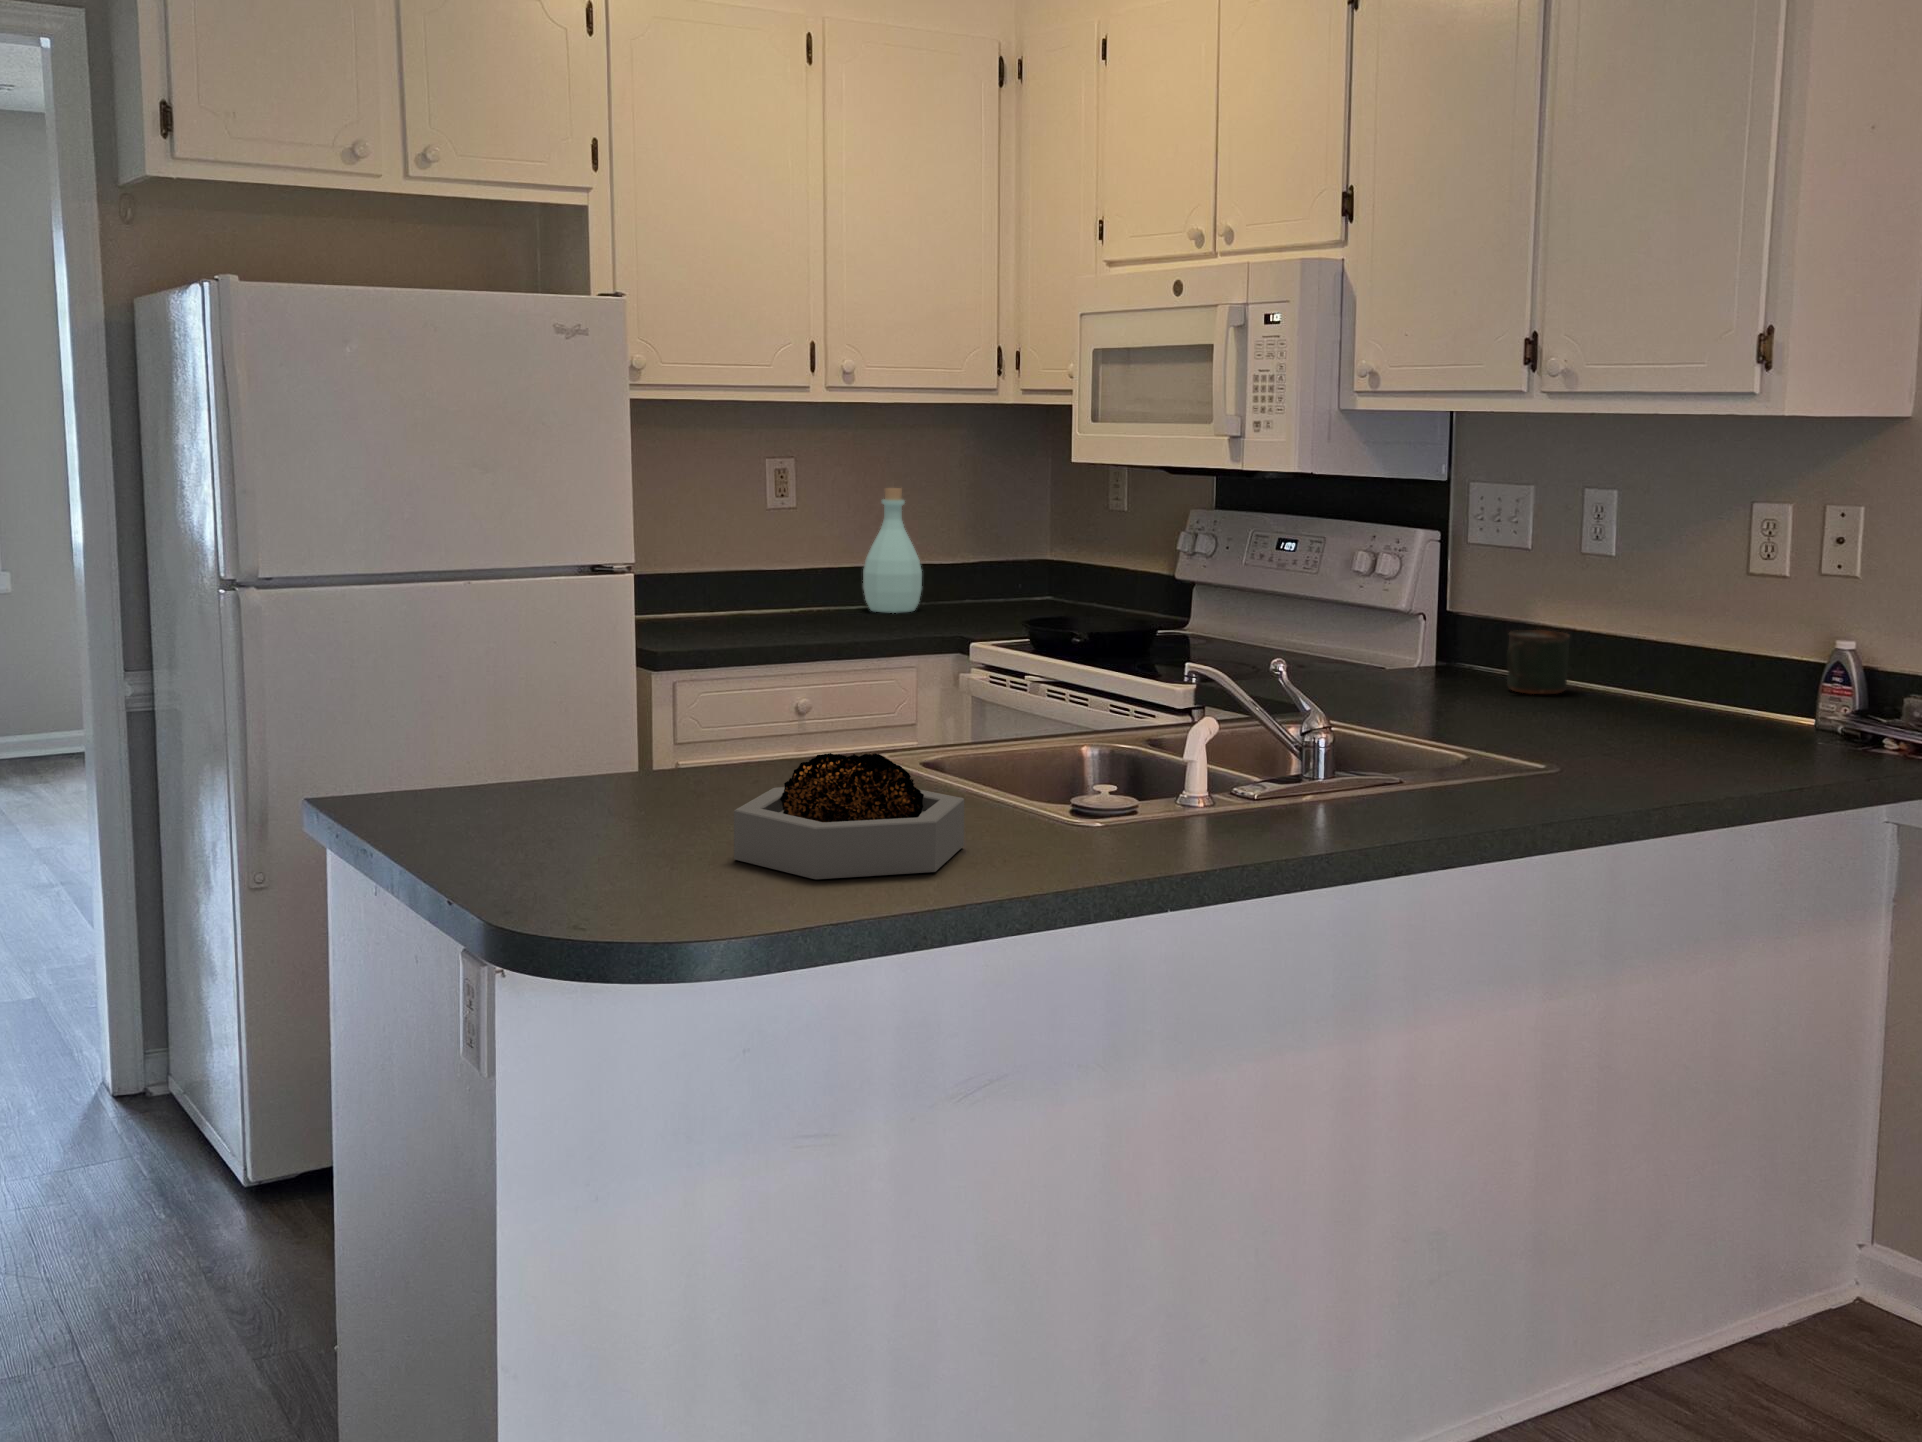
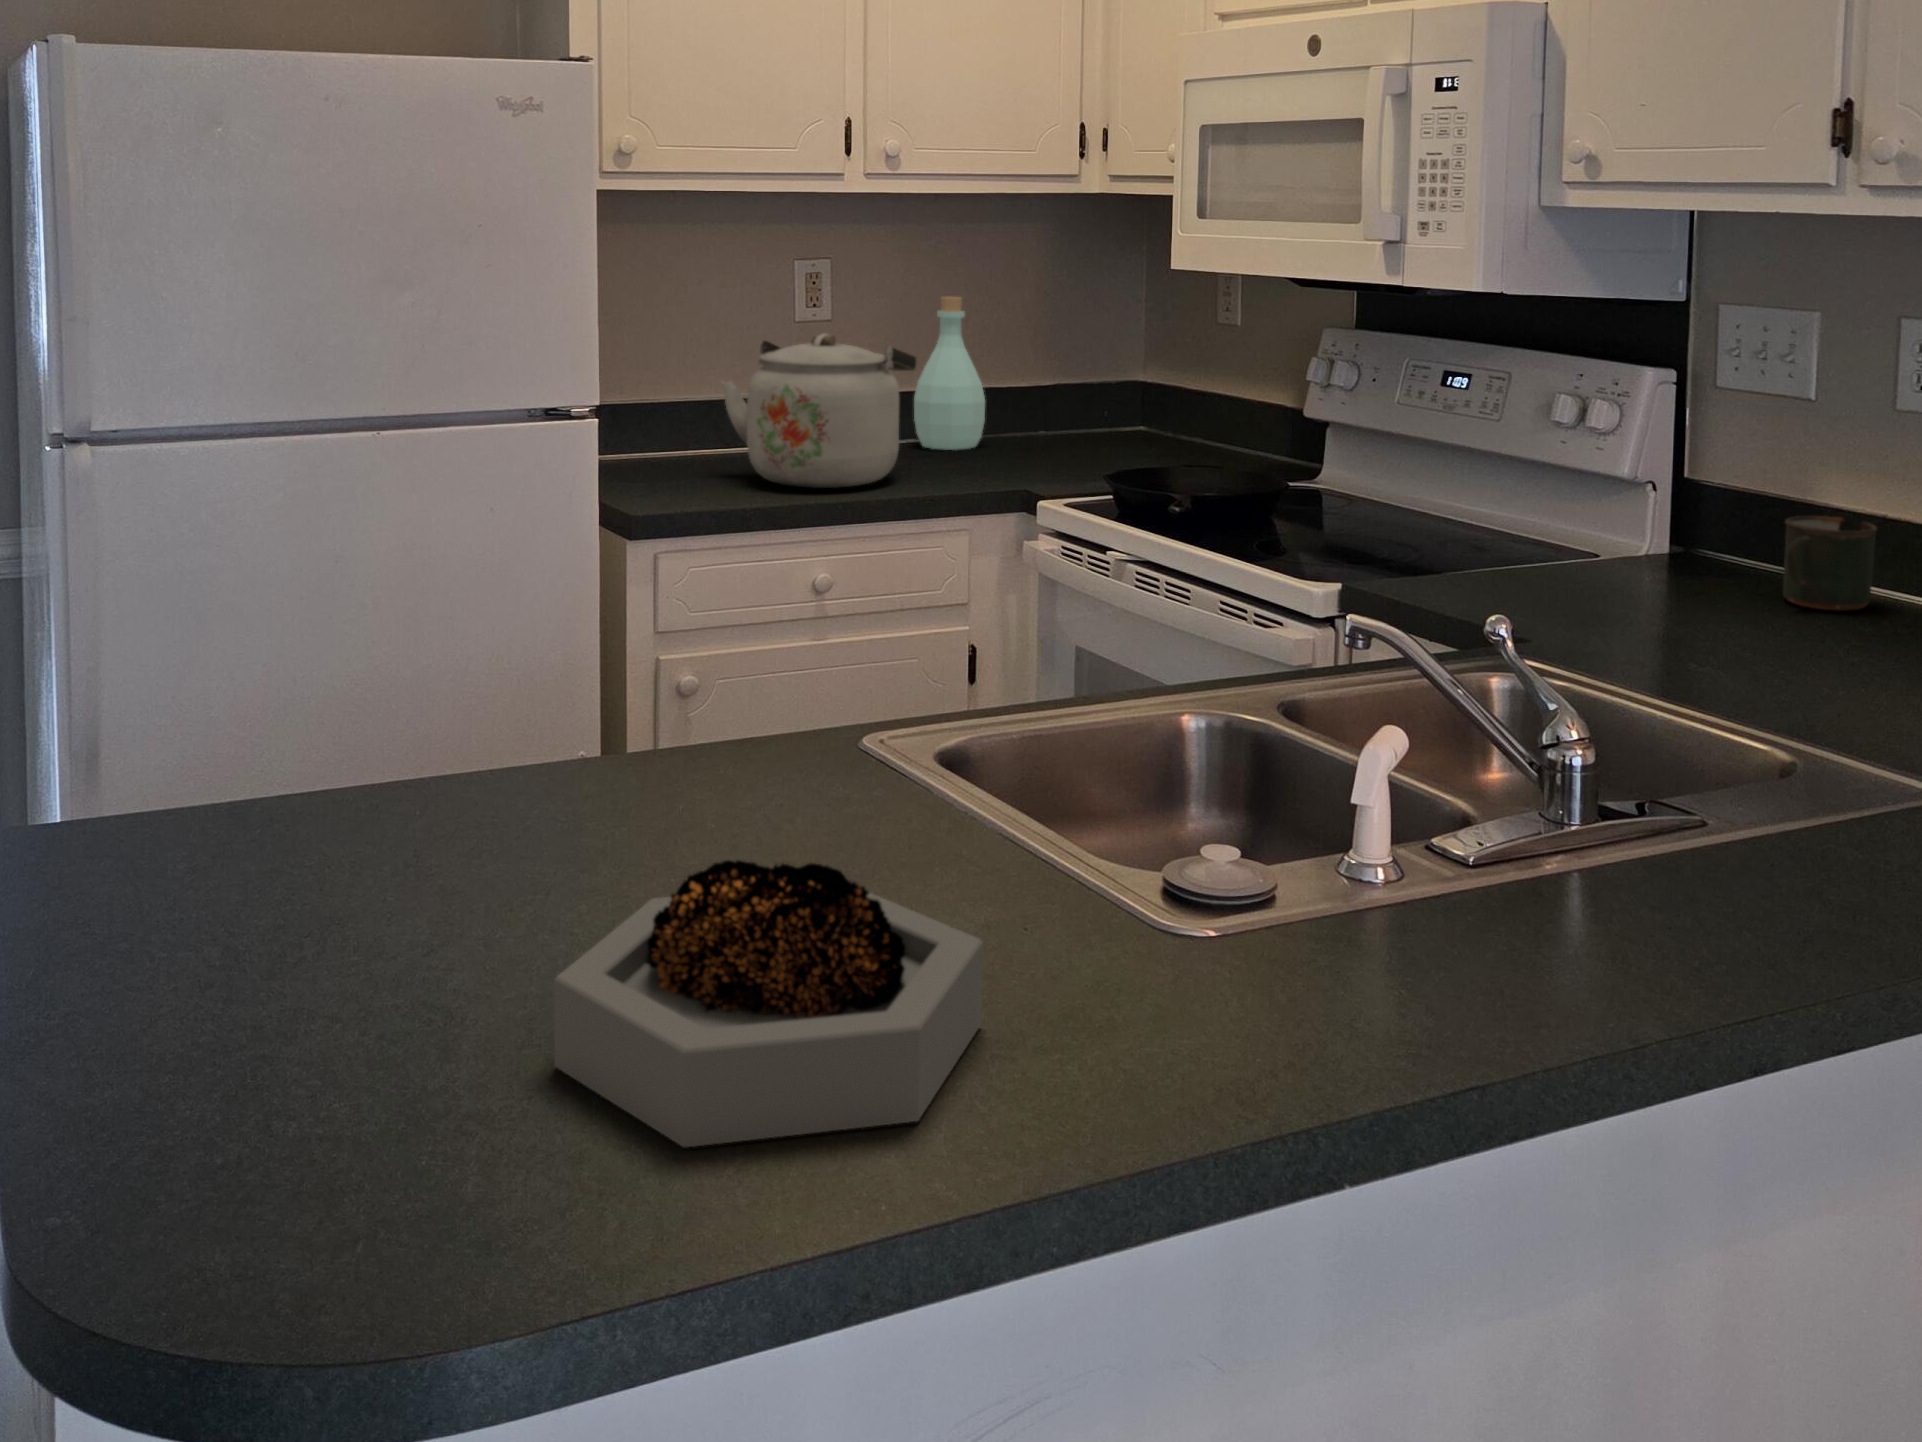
kettle: none [711,514,869,636] -> present [721,334,917,488]

